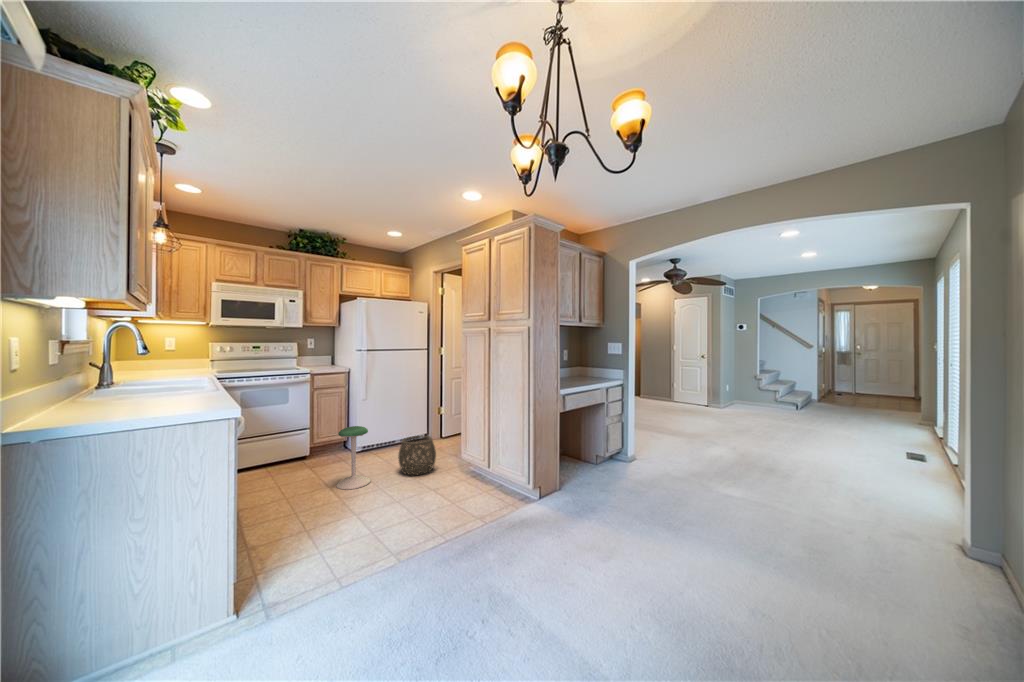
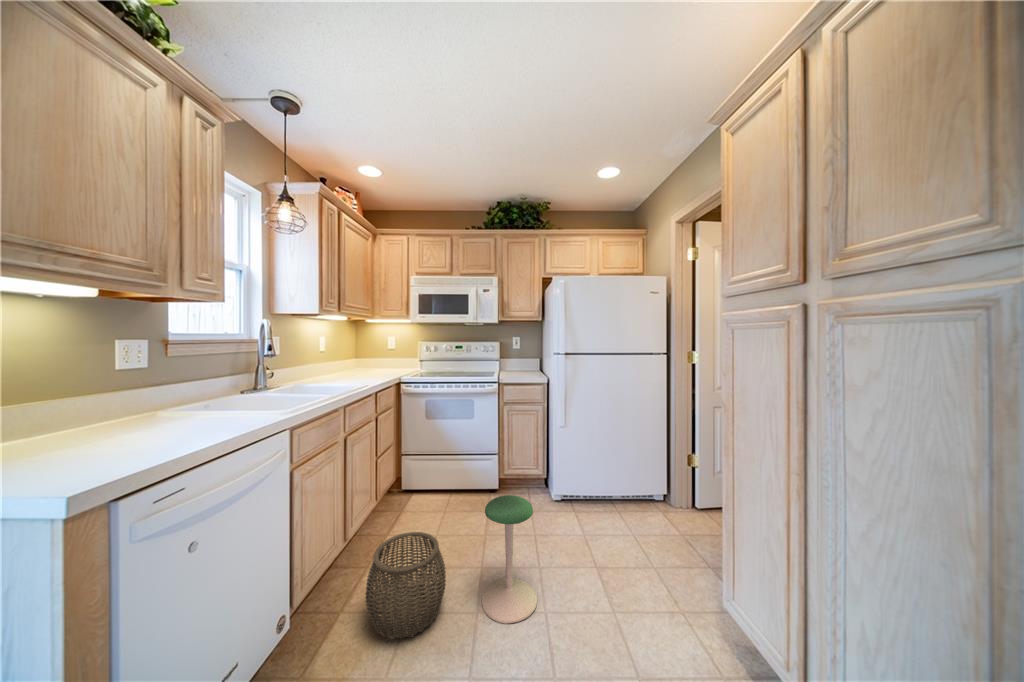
woven basket: present [398,436,436,475] -> present [365,532,446,639]

